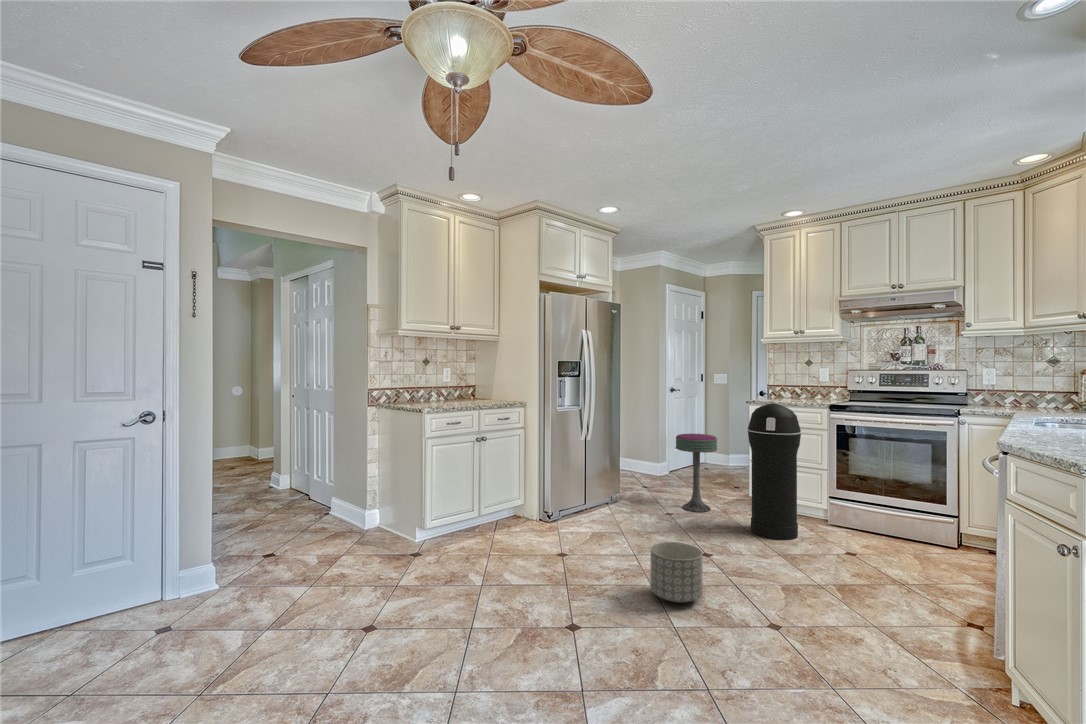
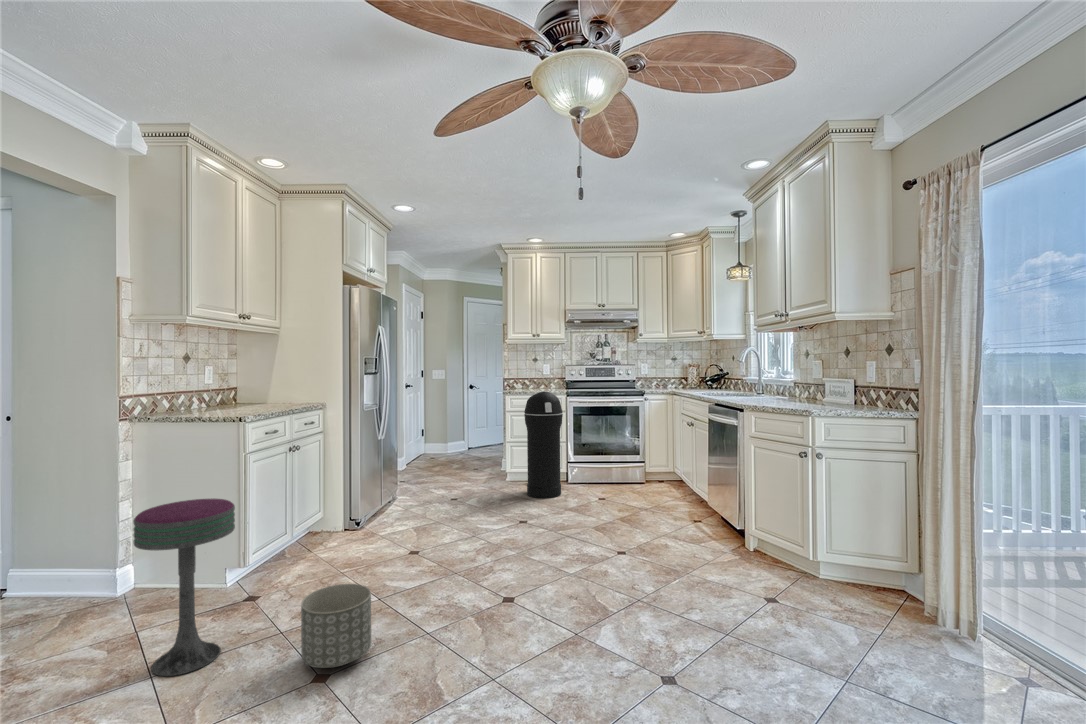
bar stool: present [676,434,717,512] -> present [133,499,235,676]
planter: present [650,542,702,603] -> present [301,584,371,668]

